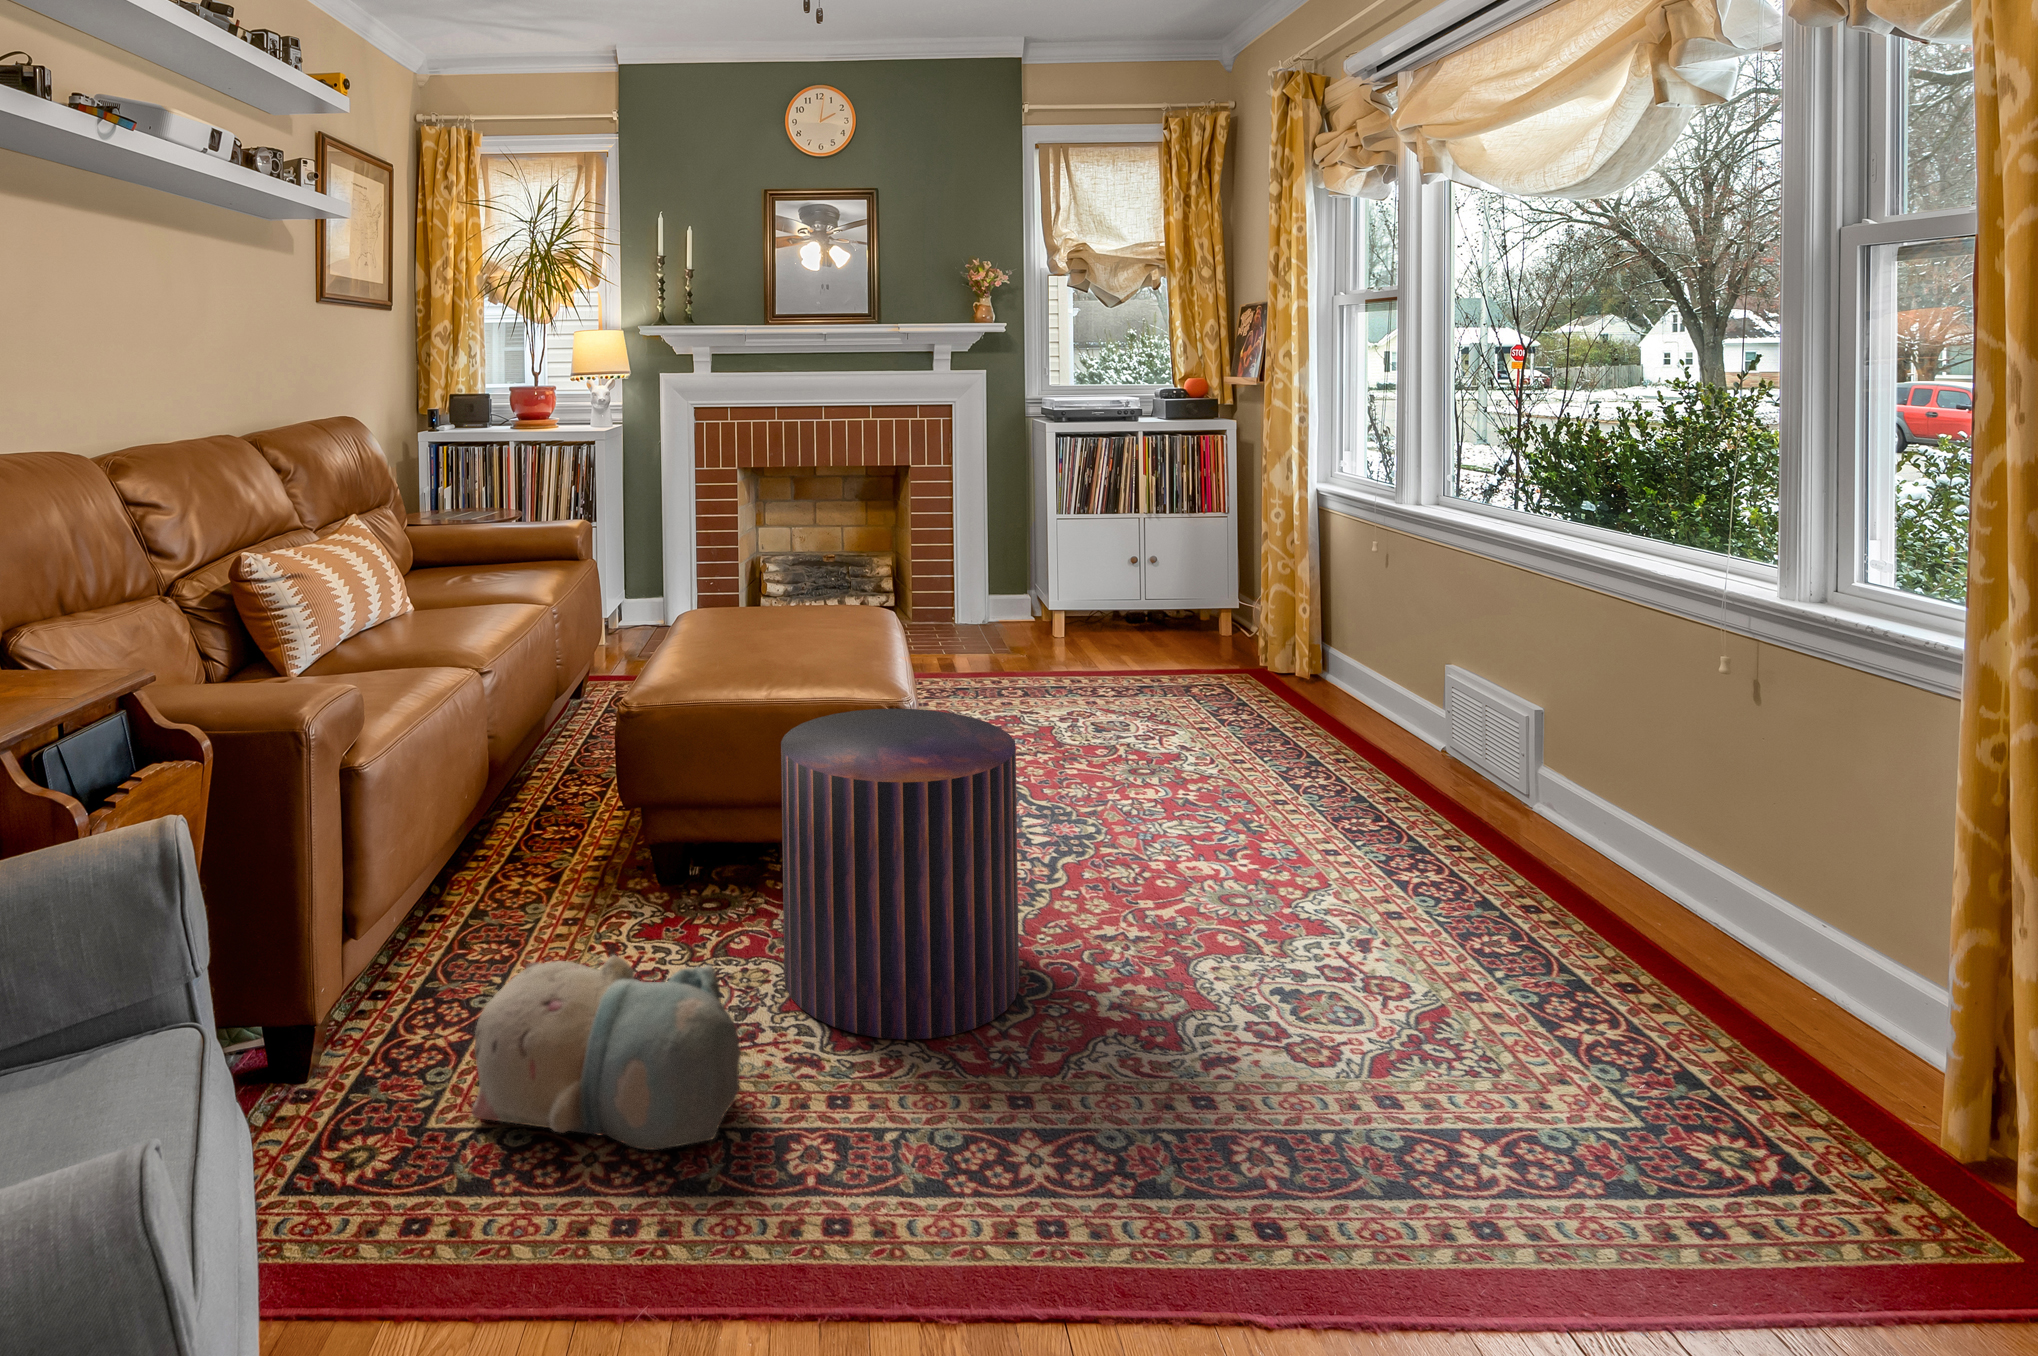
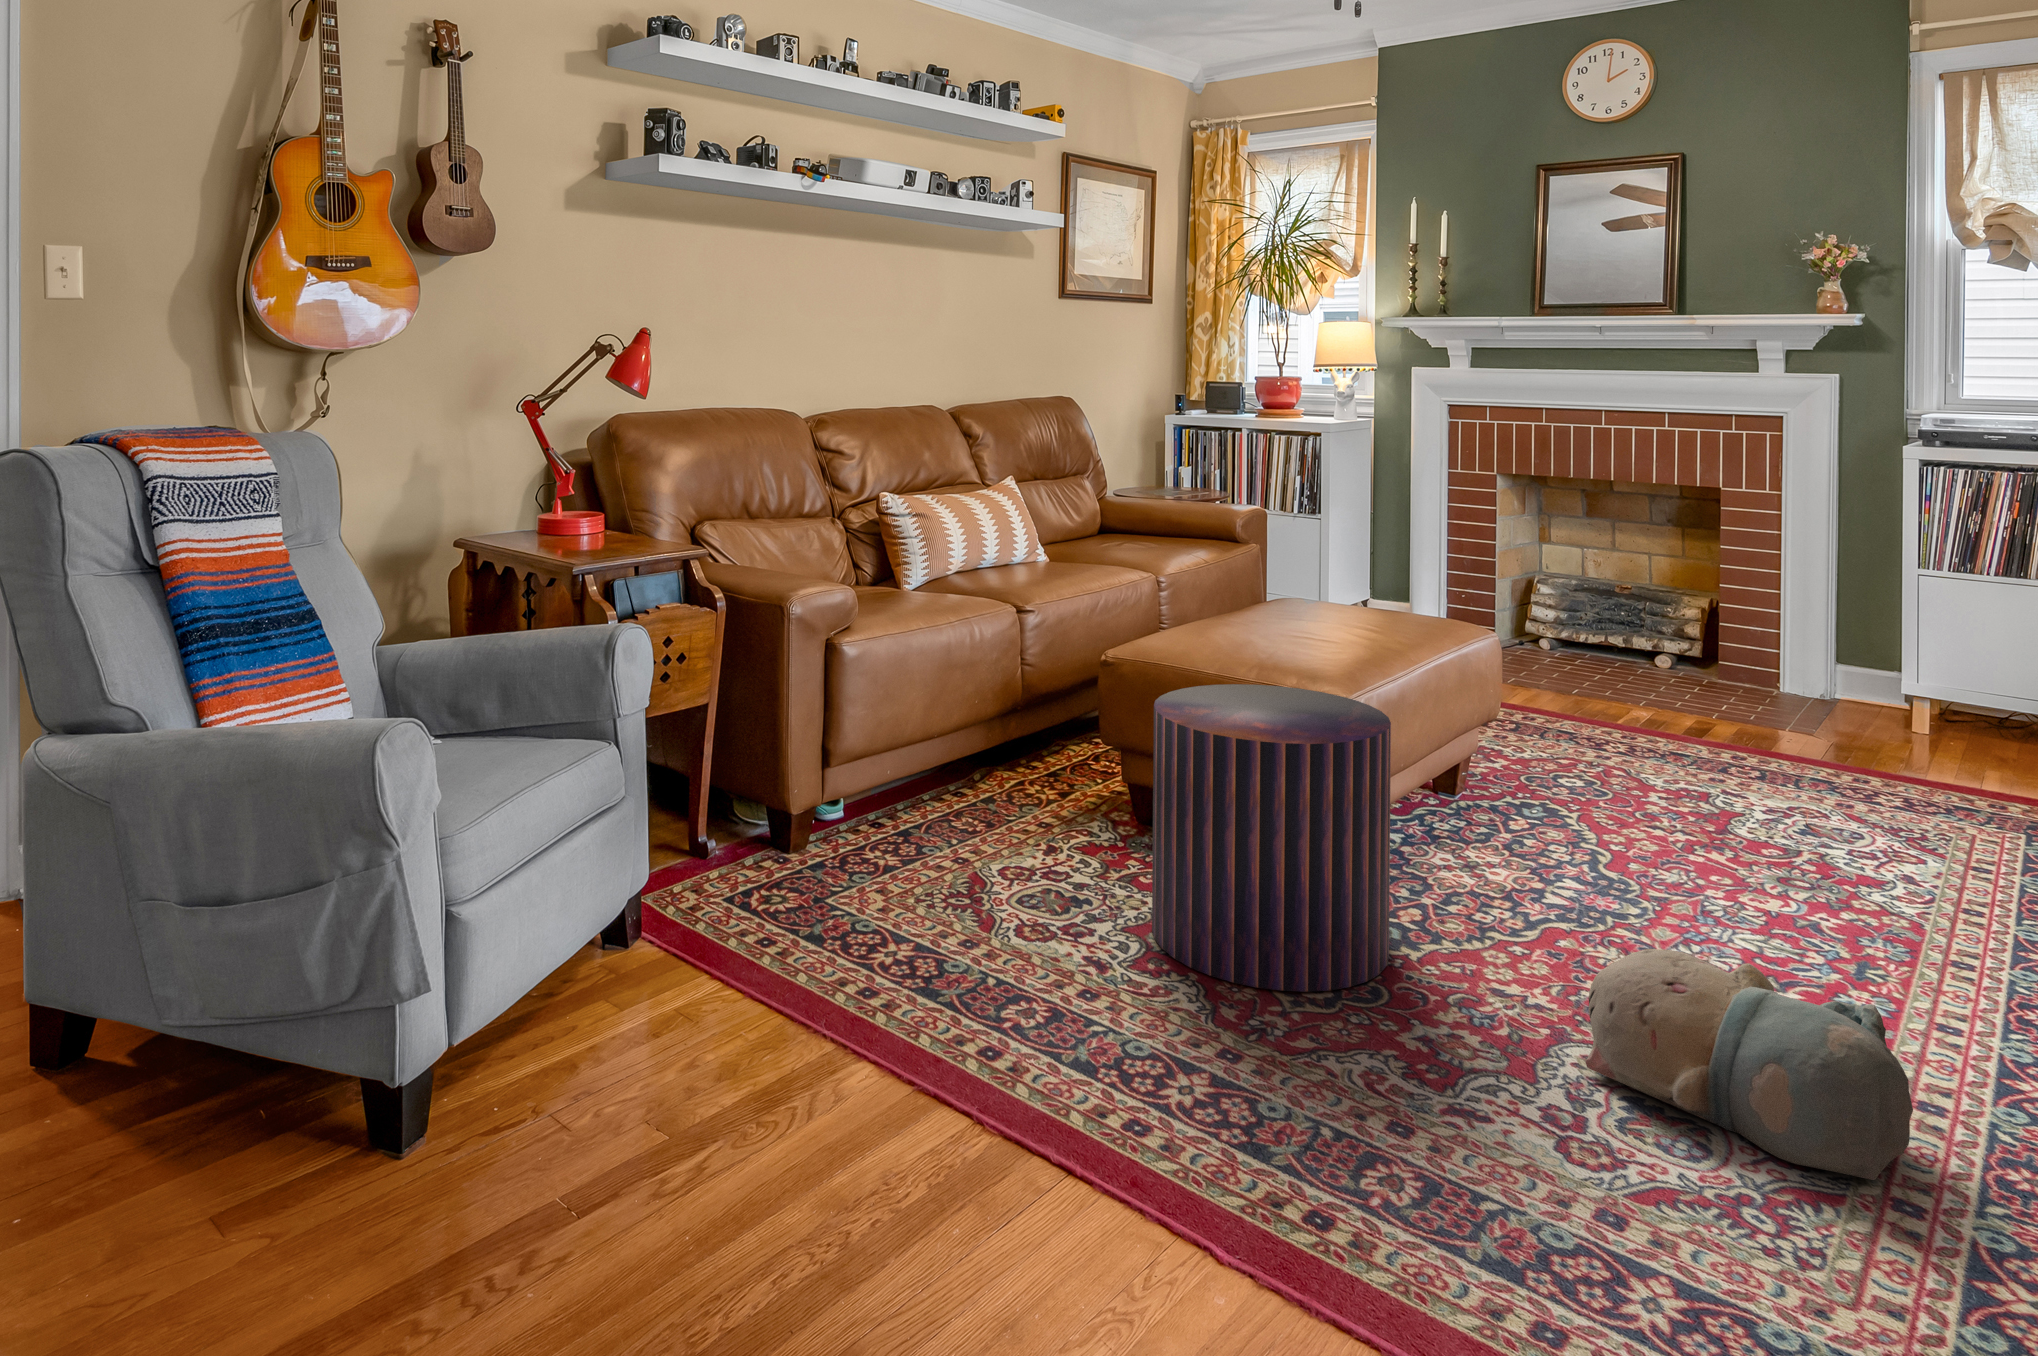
plush toy: present [472,955,741,1150] -> present [1585,949,1913,1180]

